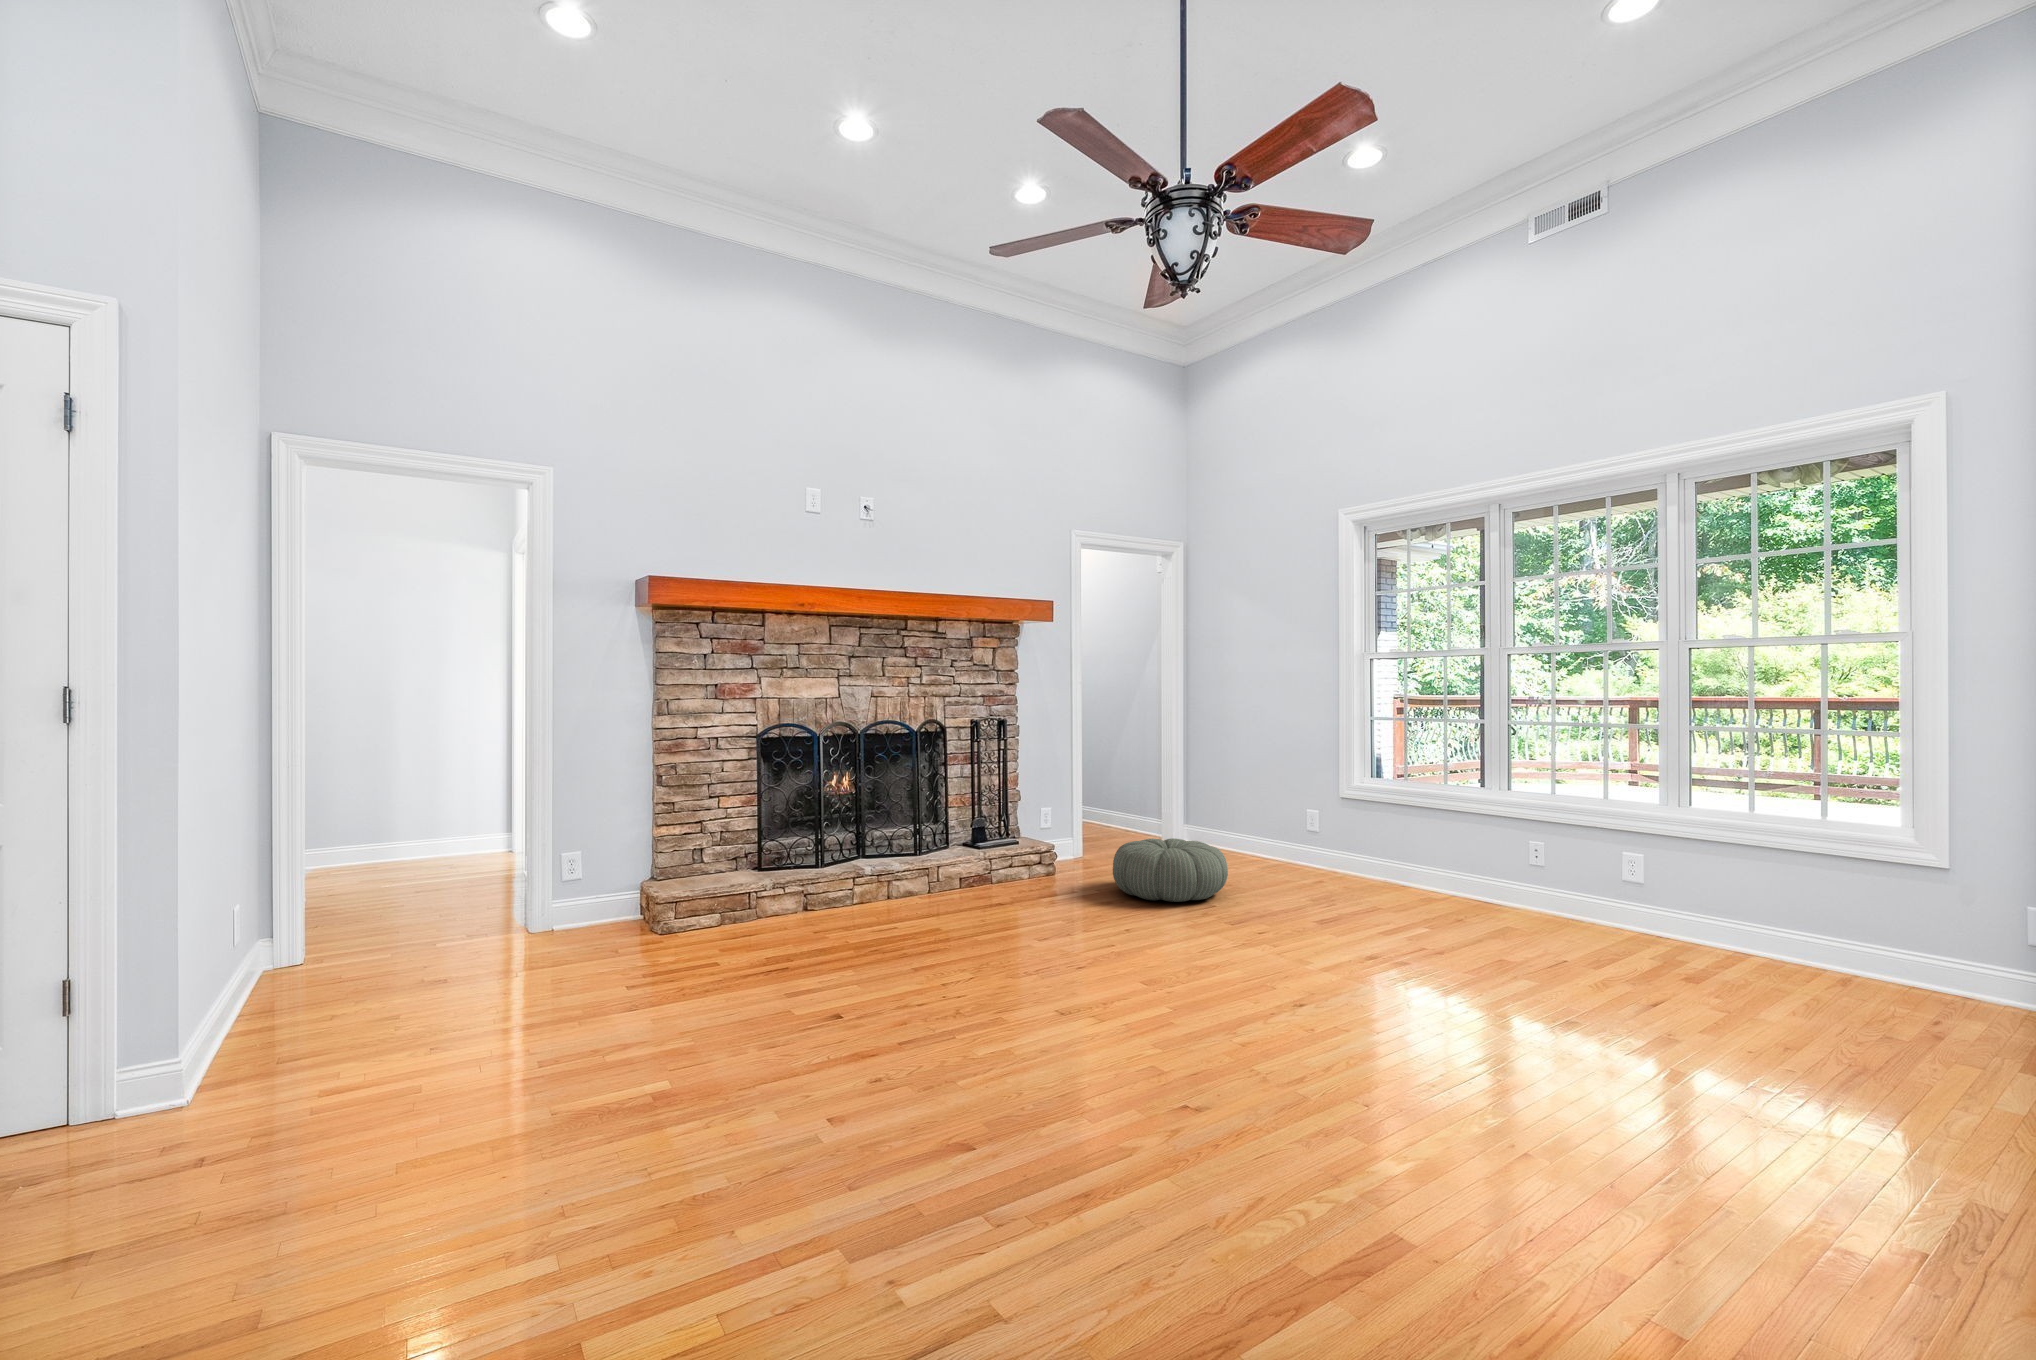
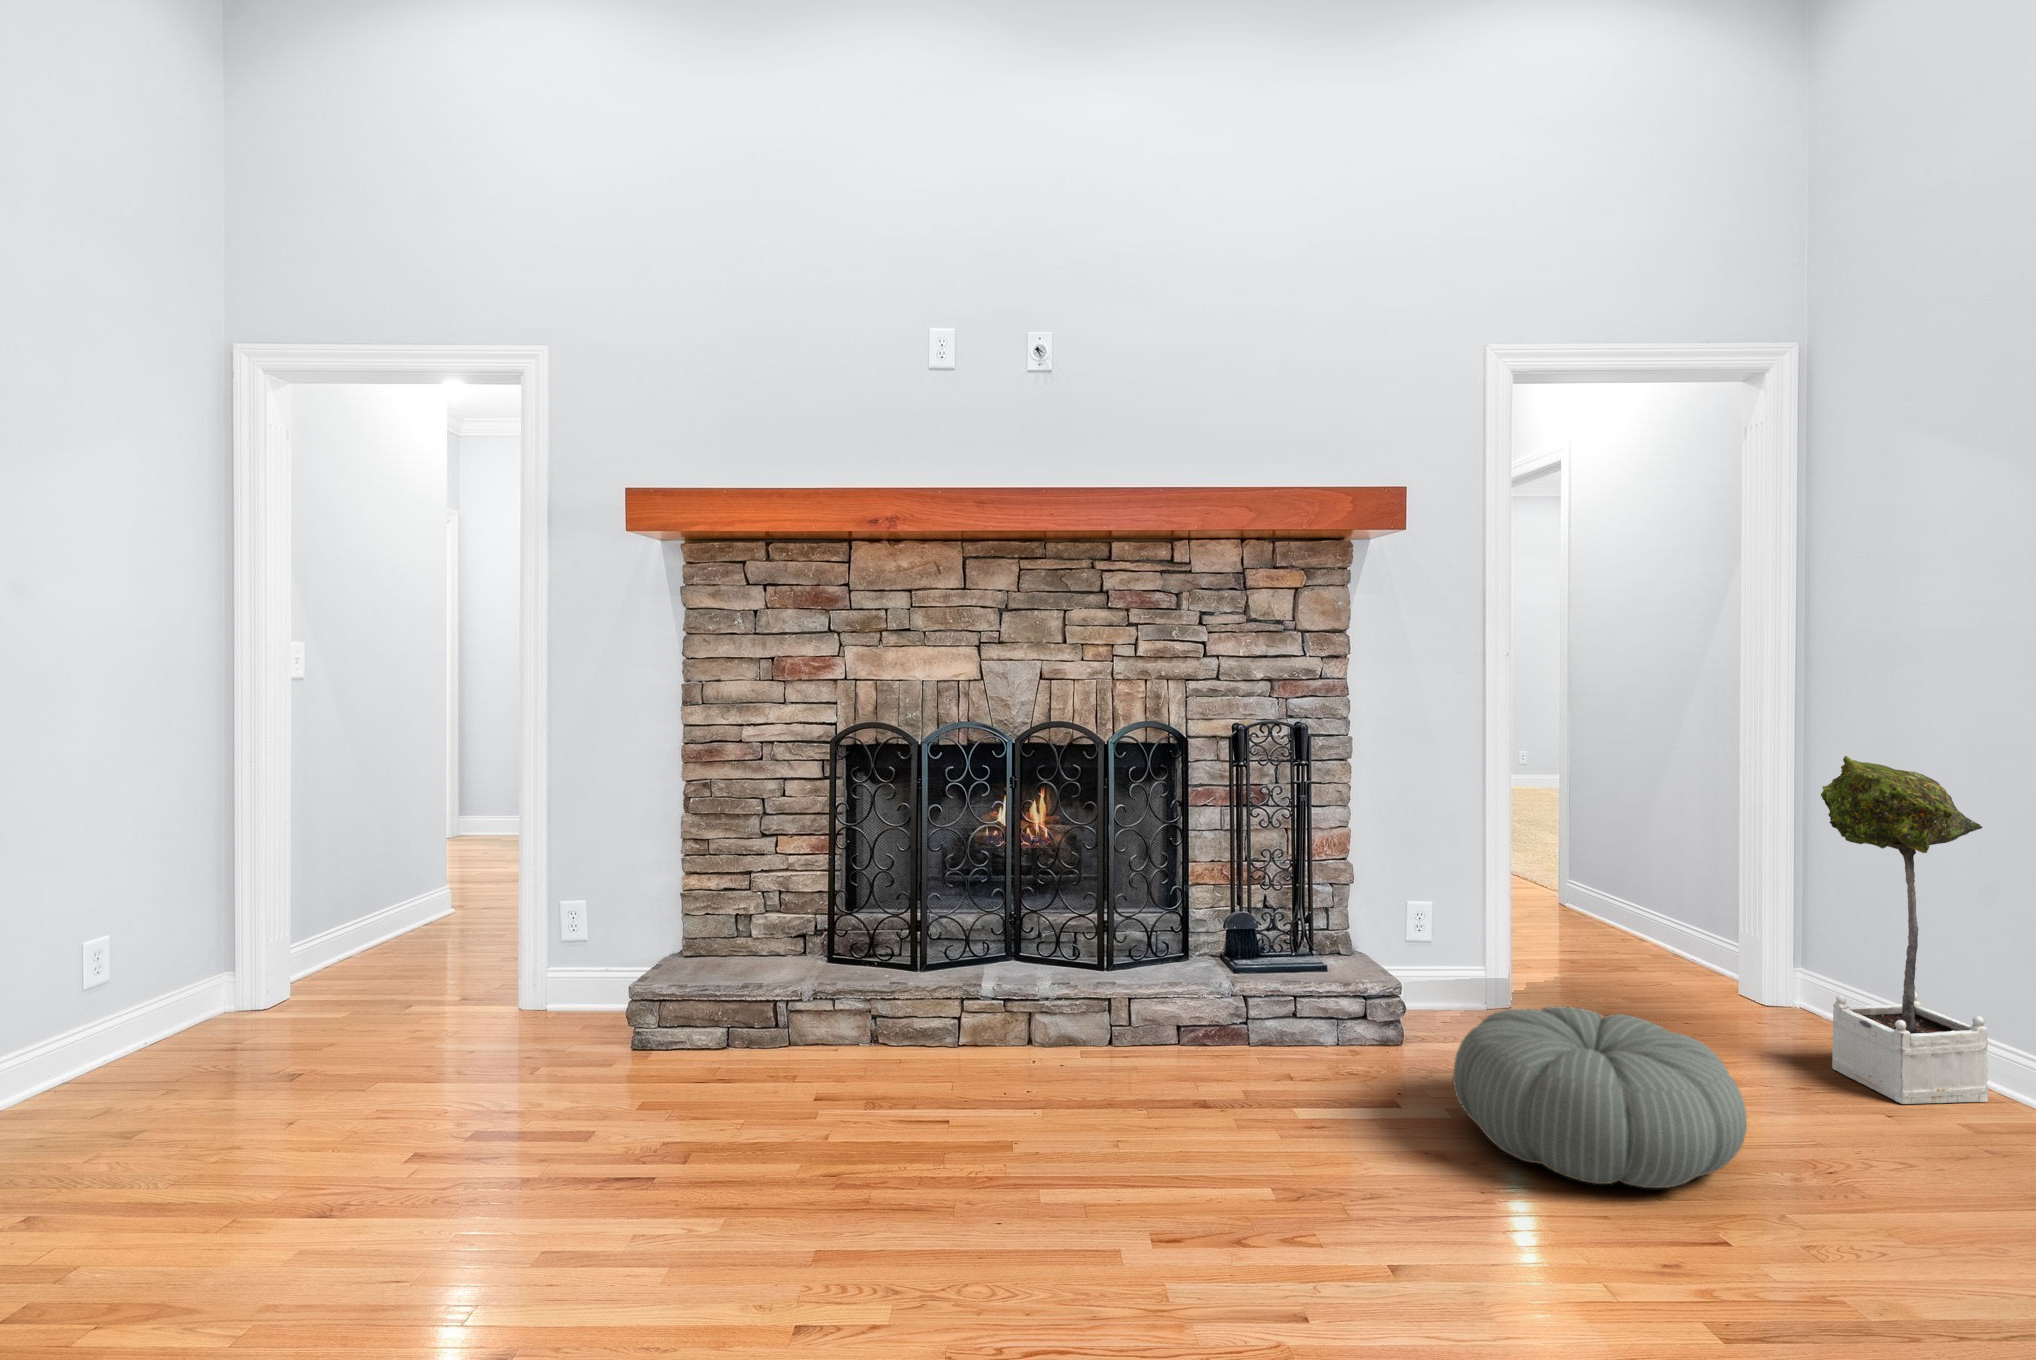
potted tree: none [1219,724,1282,868] -> present [1821,756,1988,1104]

